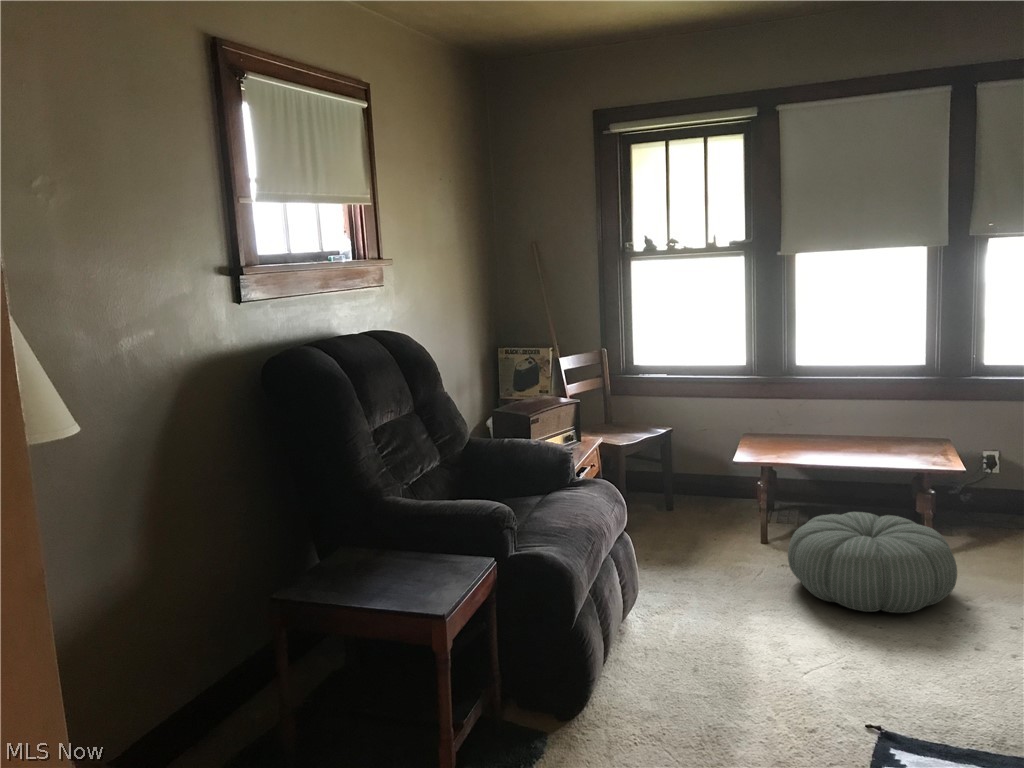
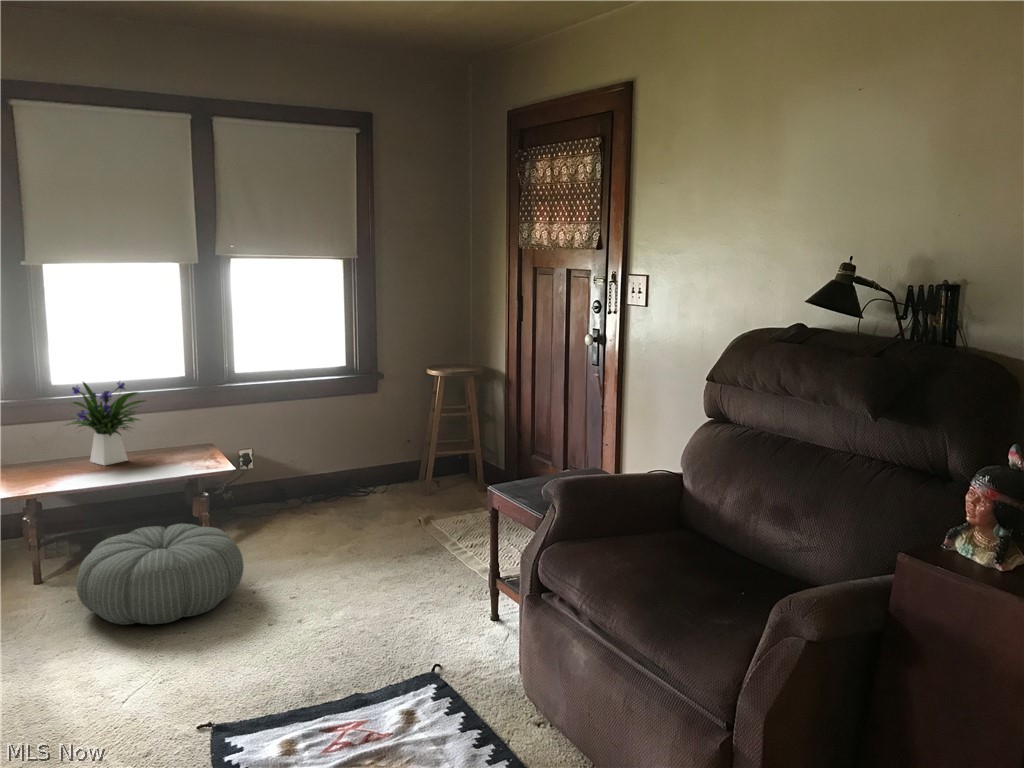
flower arrangement: none [796,364,878,446] -> present [66,381,144,465]

